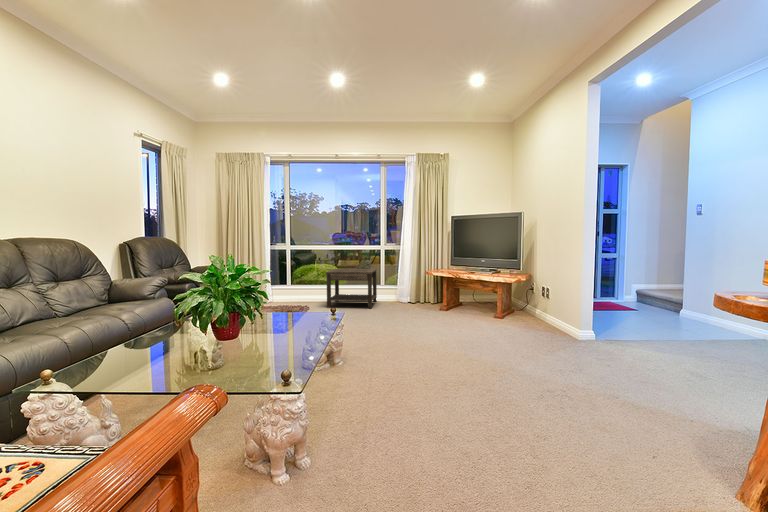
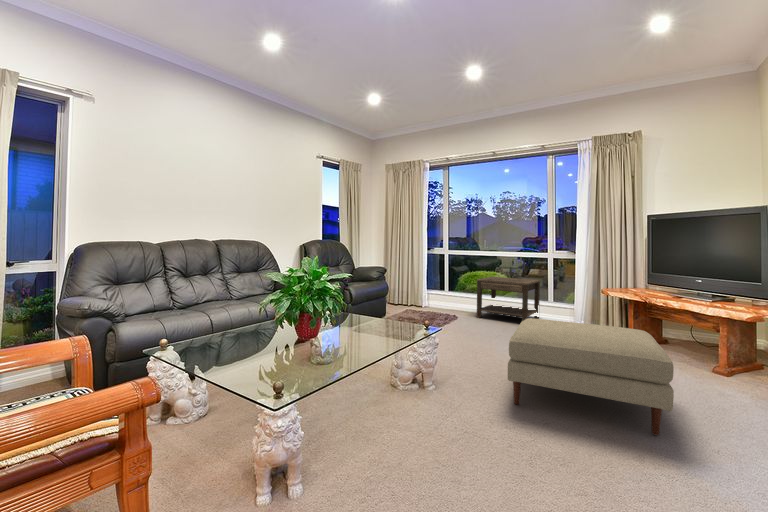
ottoman: none [394,296,502,363] -> present [508,318,674,435]

